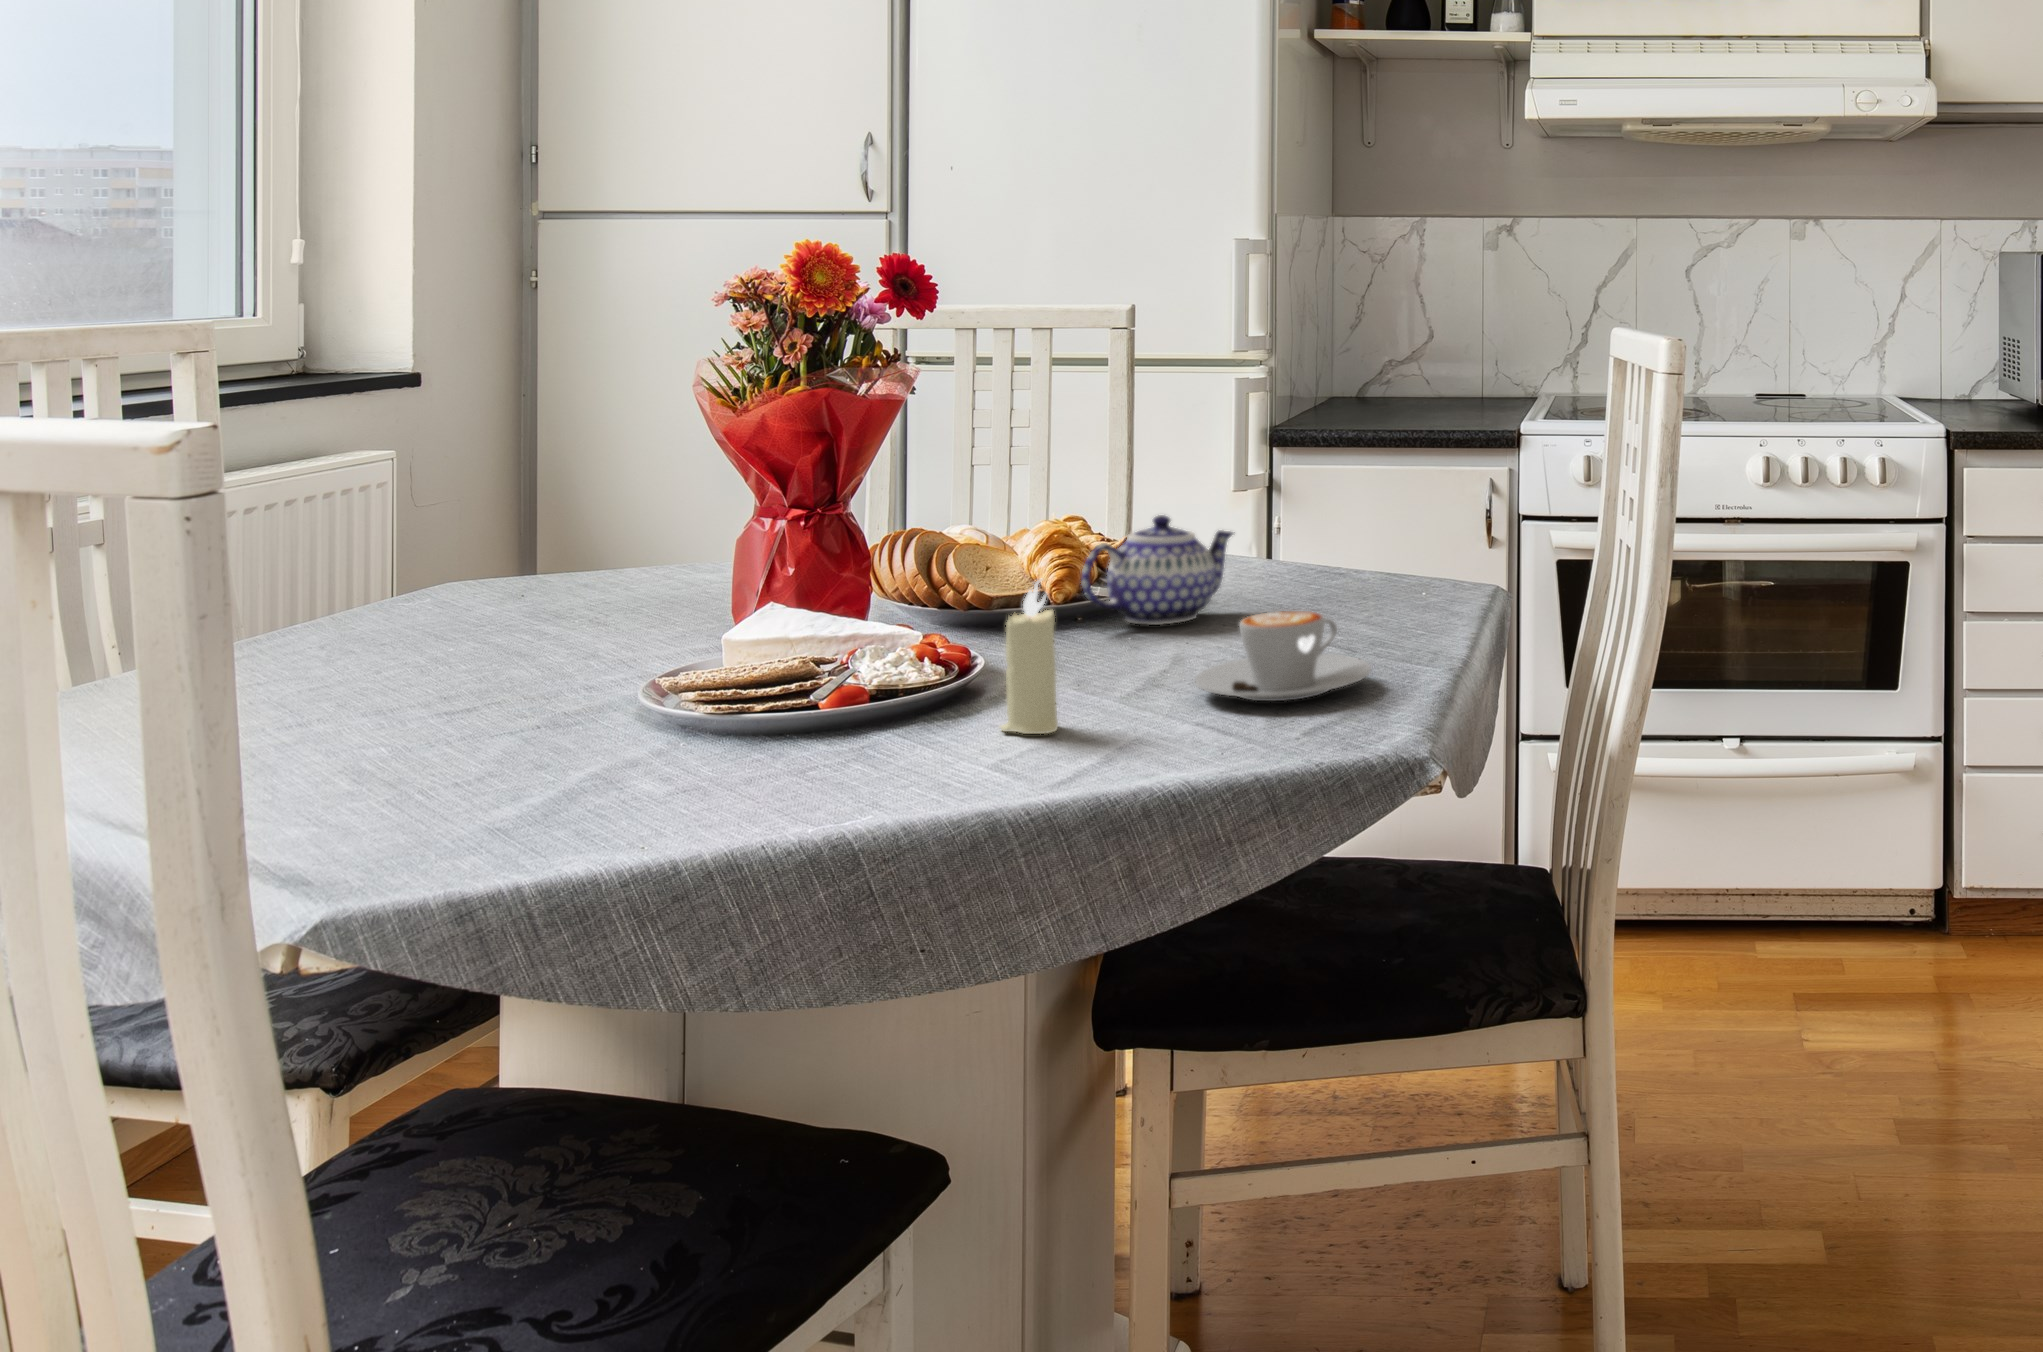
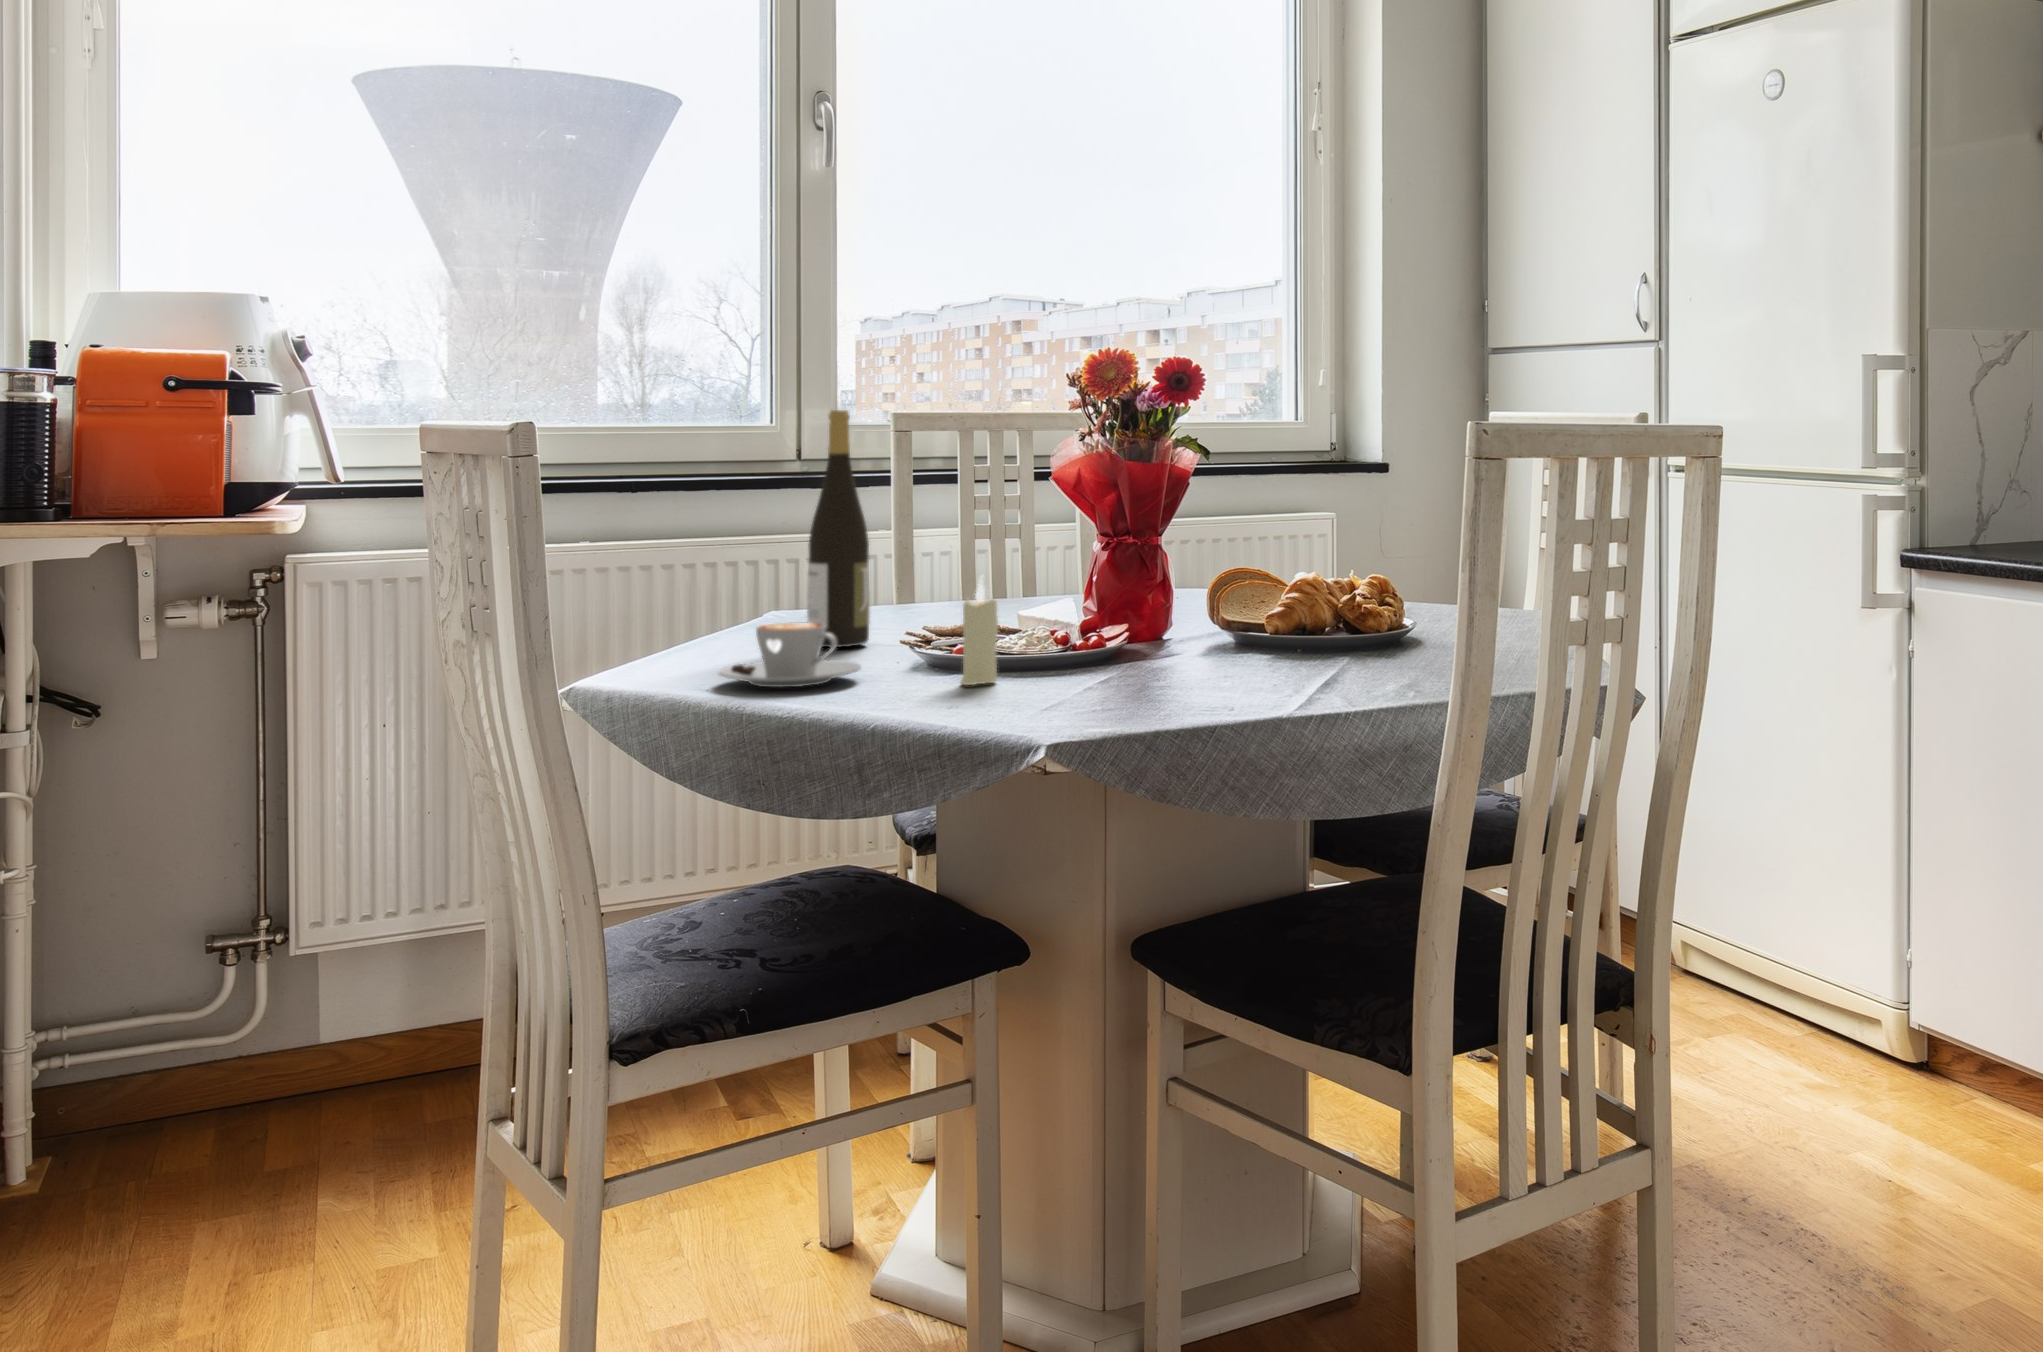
wine bottle: none [463,367,578,763] -> present [807,410,870,647]
teapot: present [1082,515,1233,625] -> none [1239,567,1382,657]
coffee cup: present [1195,610,1371,701] -> present [718,622,861,687]

